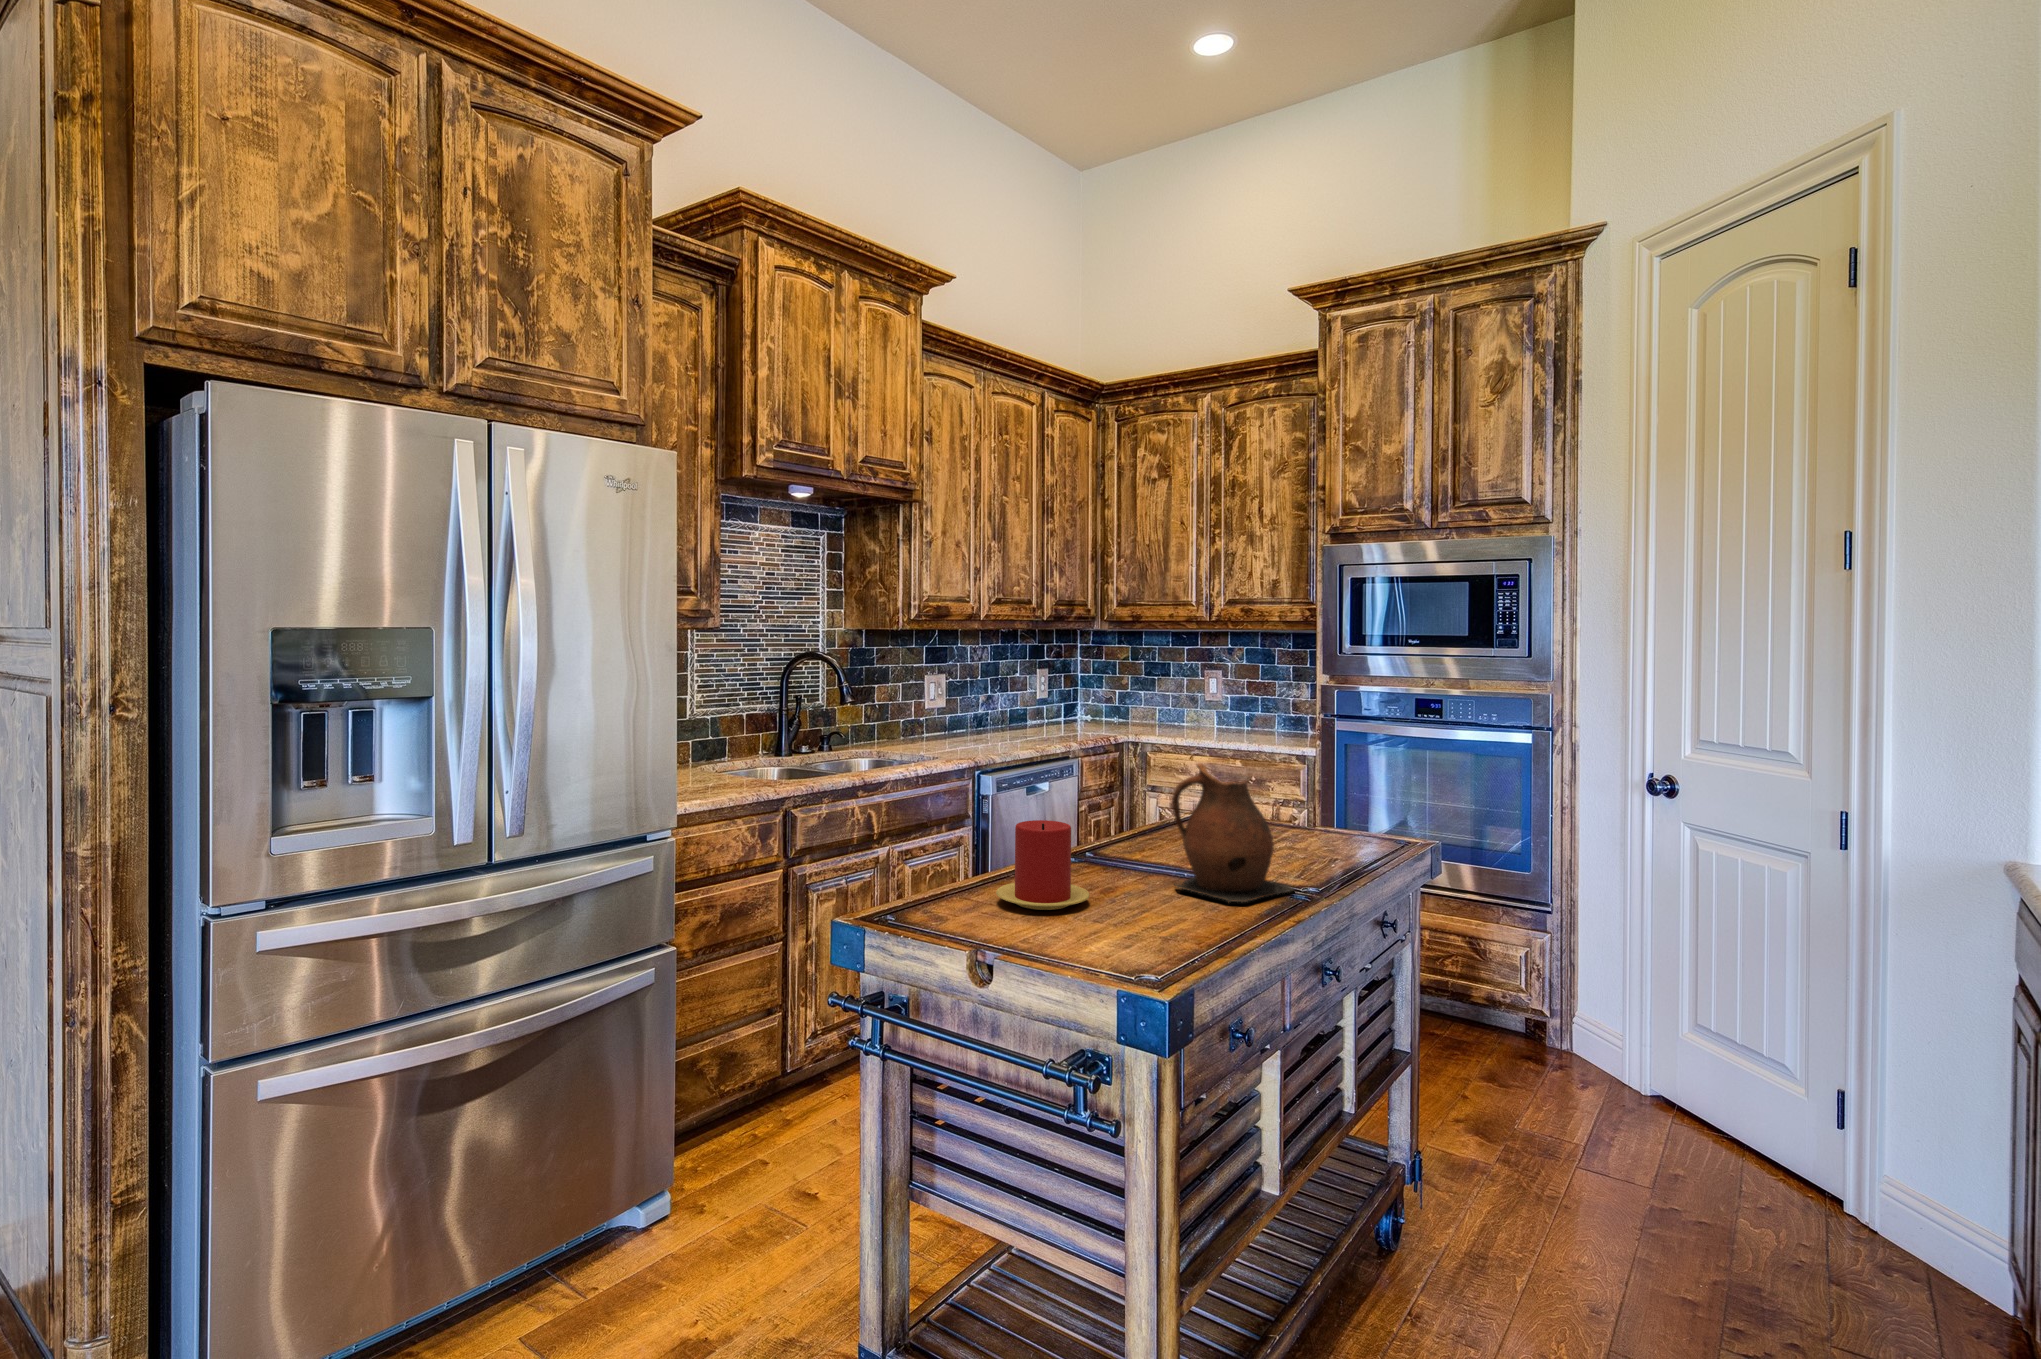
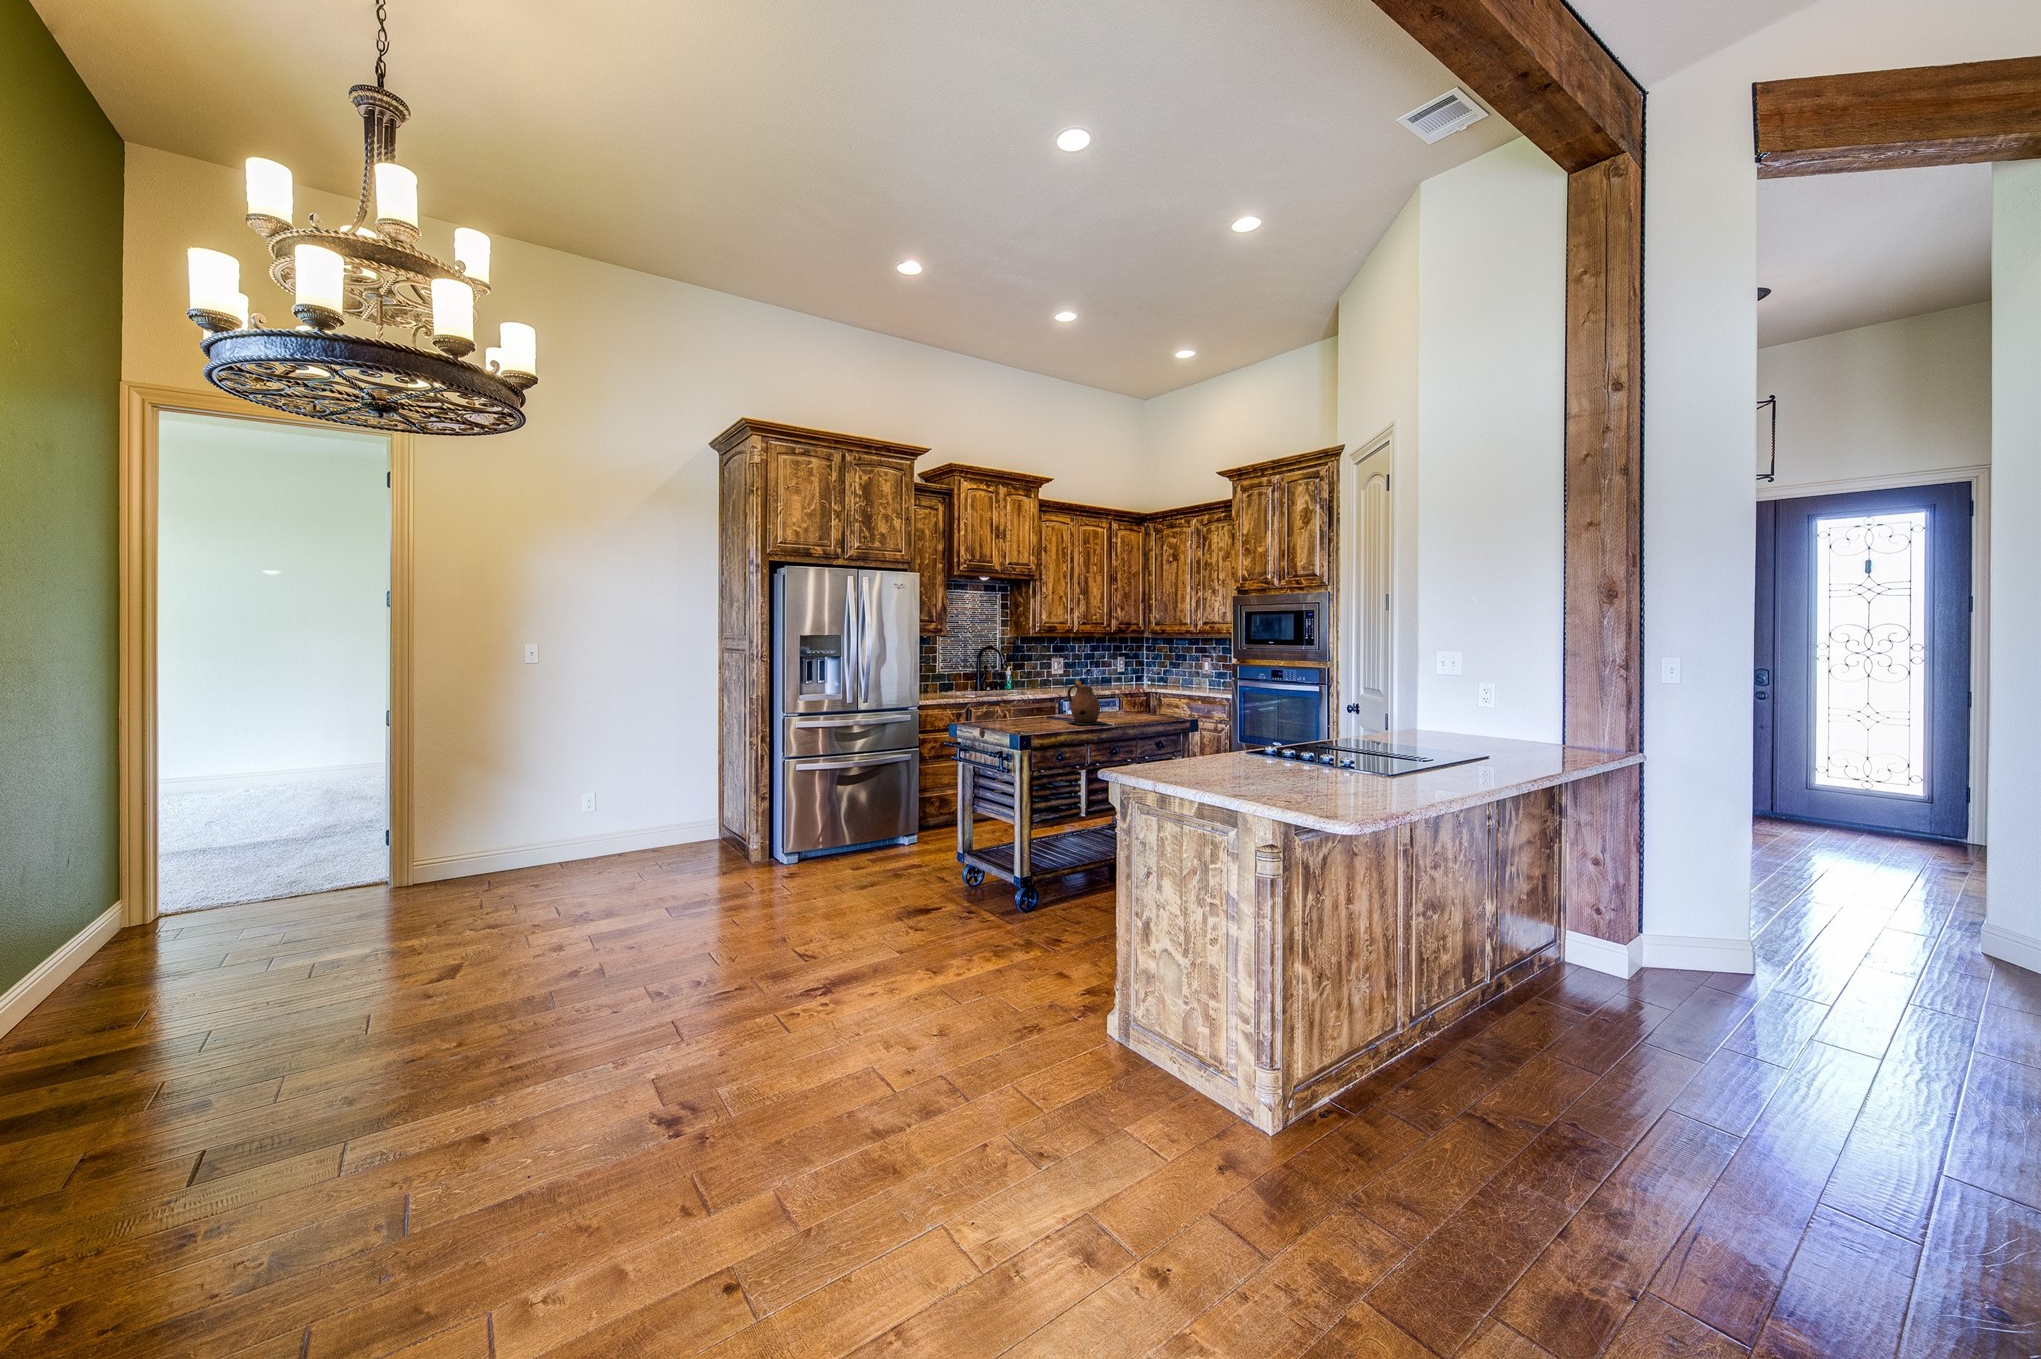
candle: present [996,820,1089,910] -> none [1005,698,1035,724]

